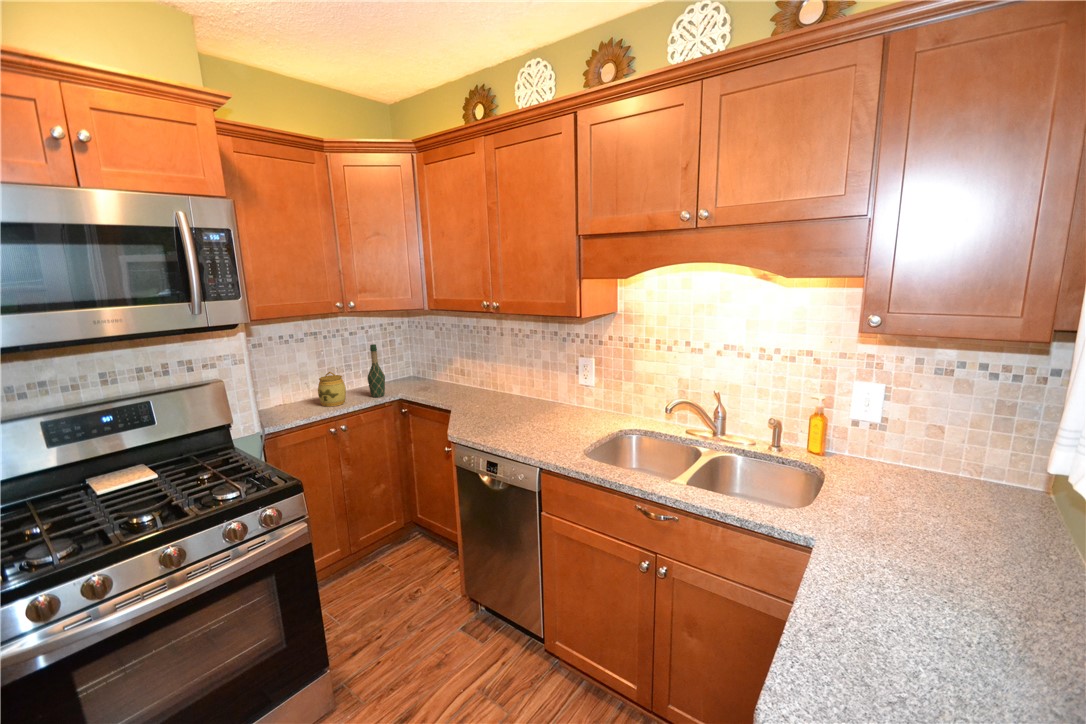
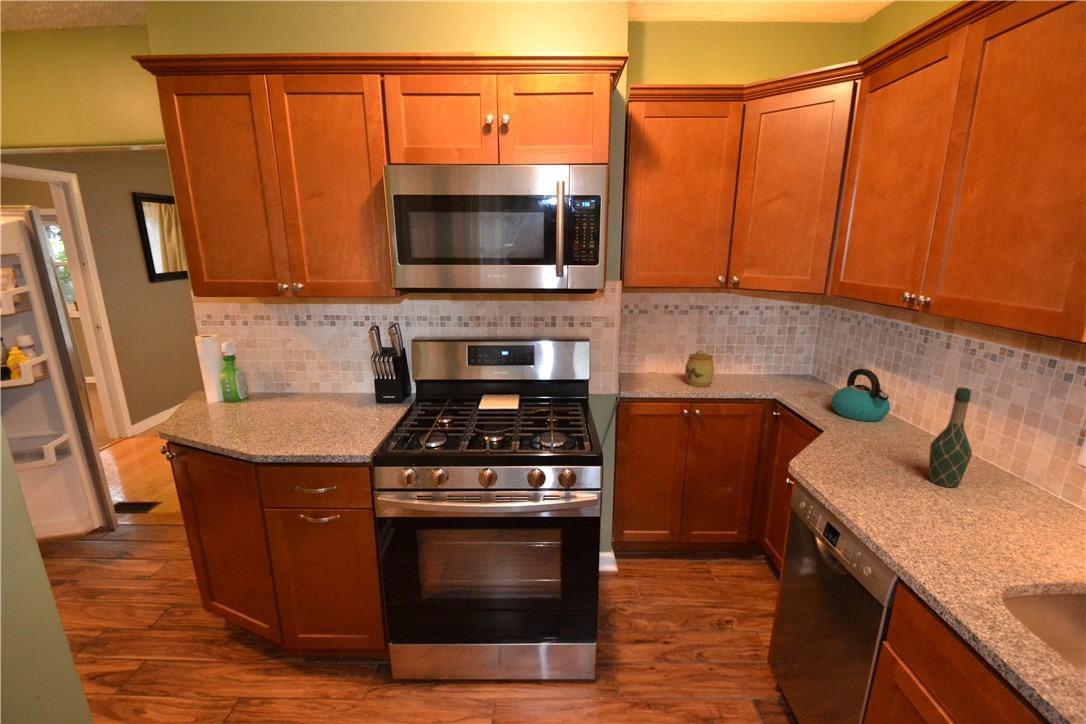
wine bottle: present [367,344,385,397] -> present [928,388,972,487]
kettle: none [443,360,479,398] -> present [832,369,890,421]

